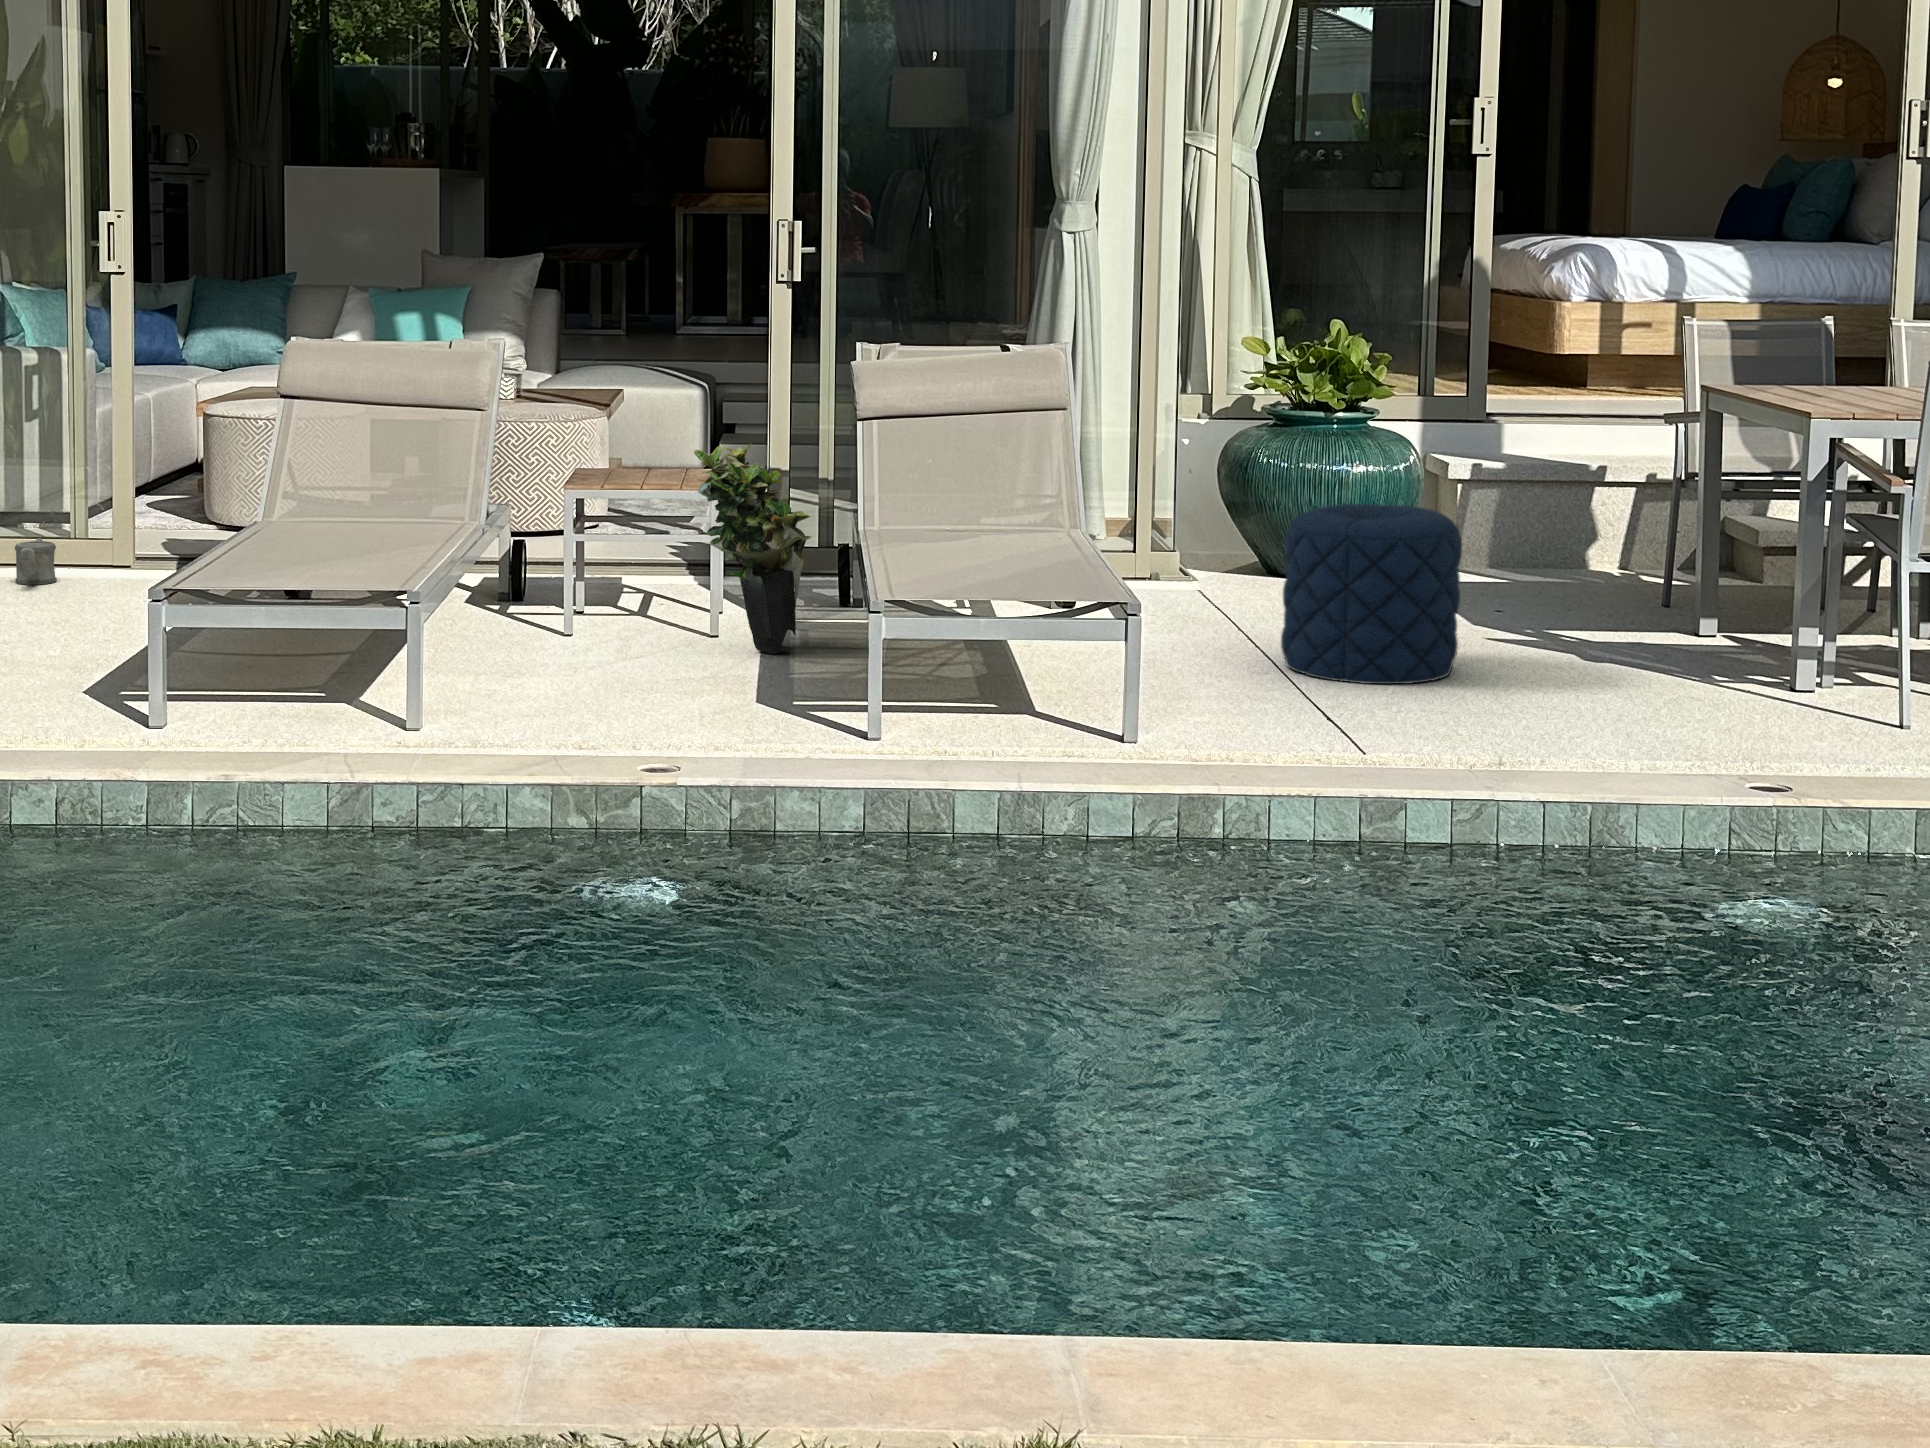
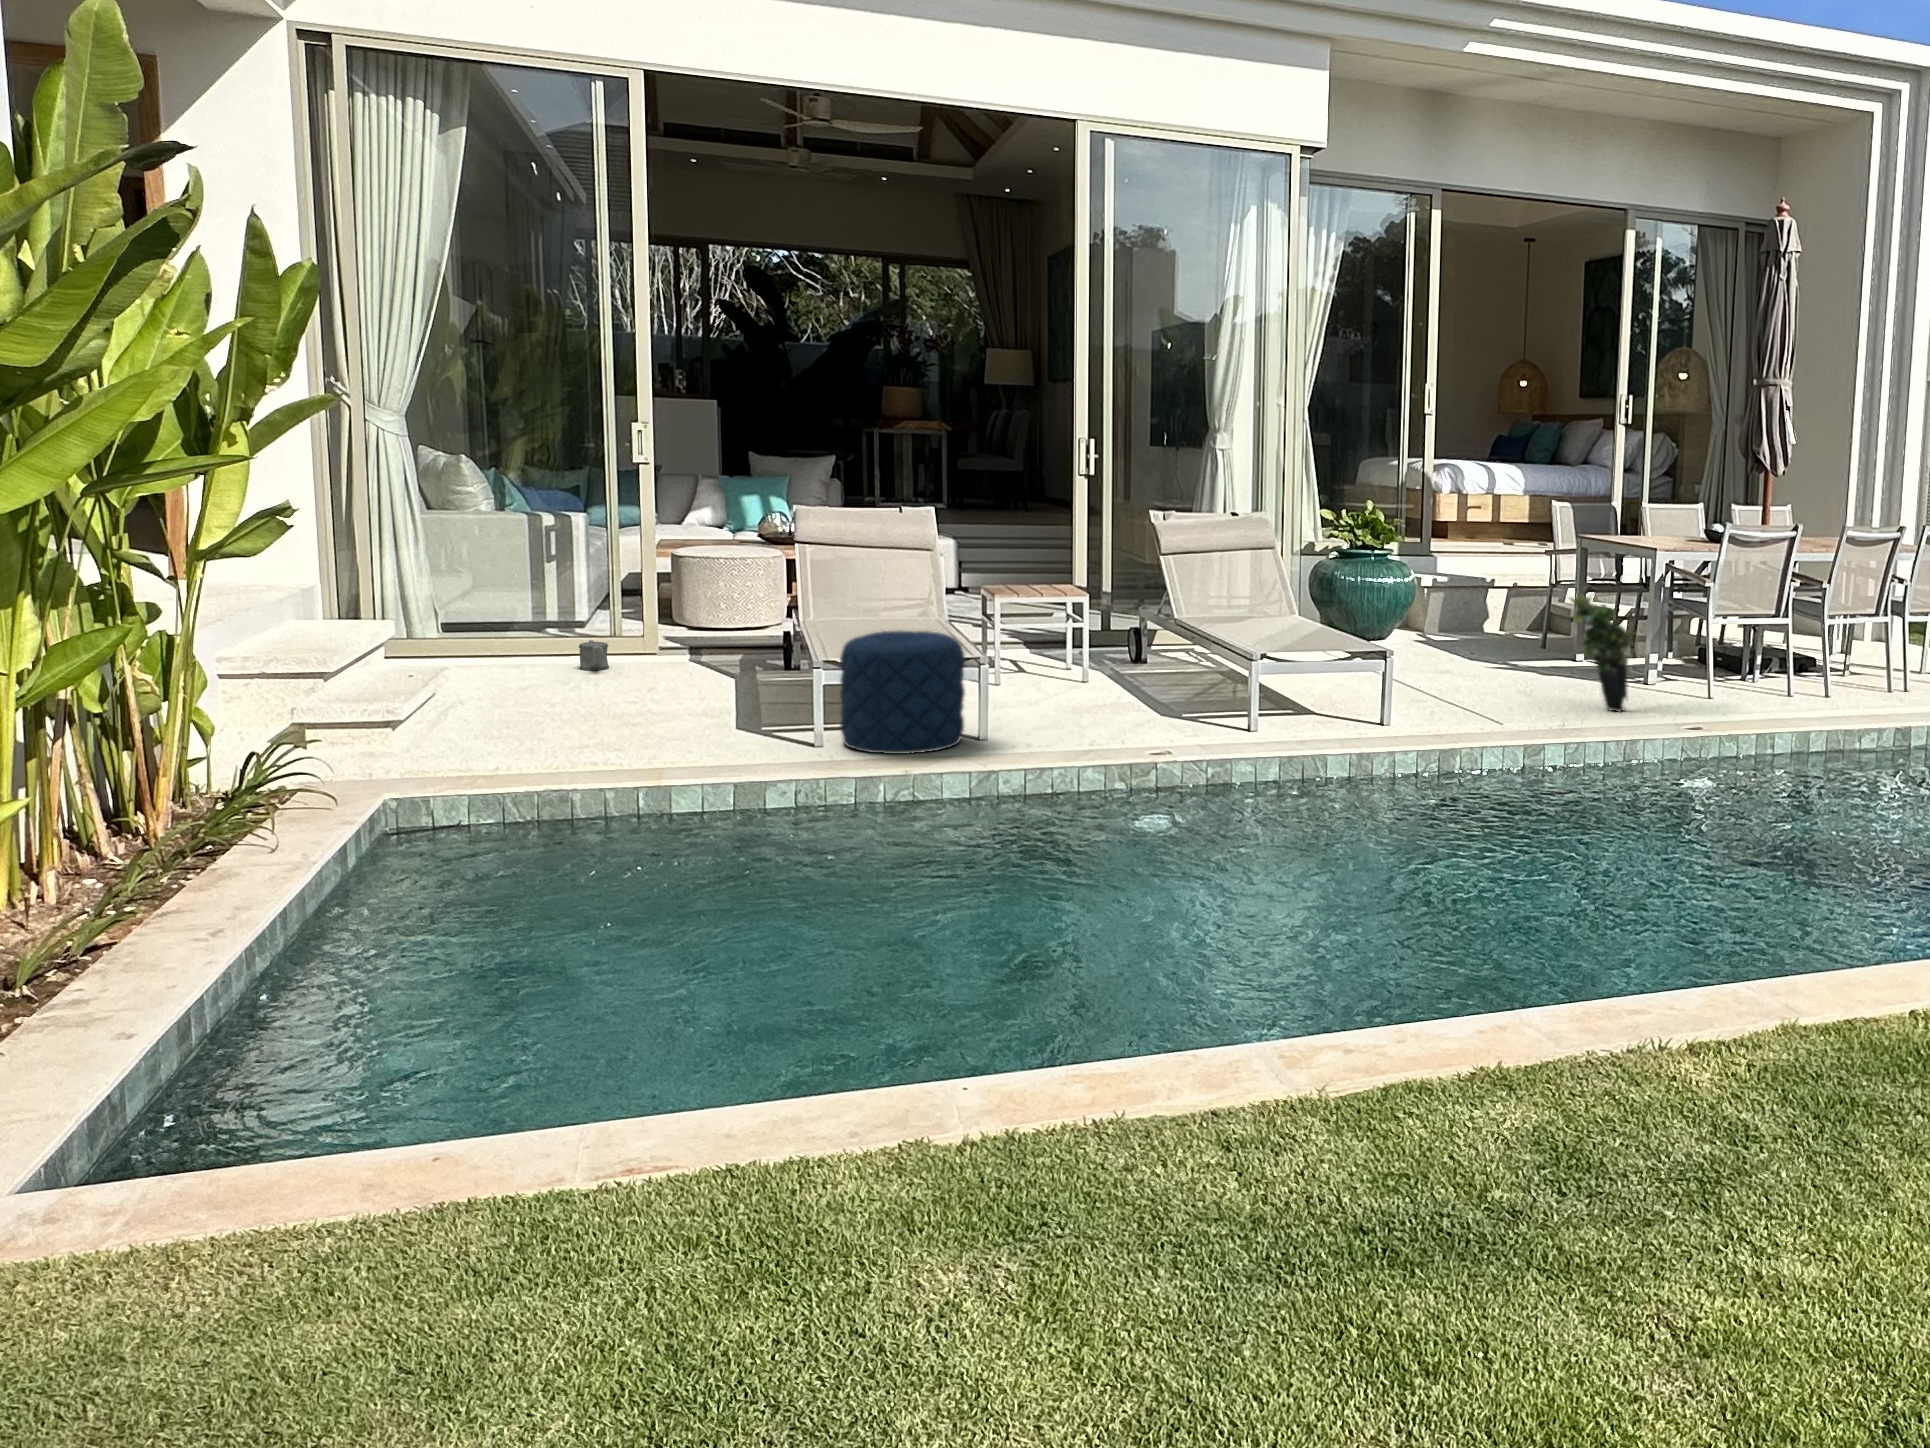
potted plant: present [693,444,812,655] -> present [1570,595,1635,712]
pouf: present [1281,504,1462,684] -> present [840,631,965,754]

